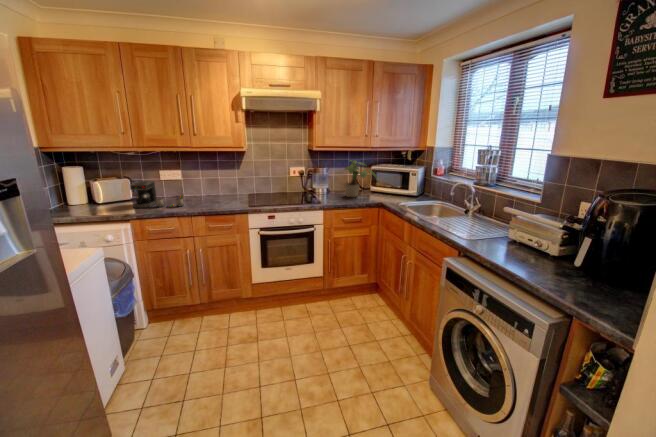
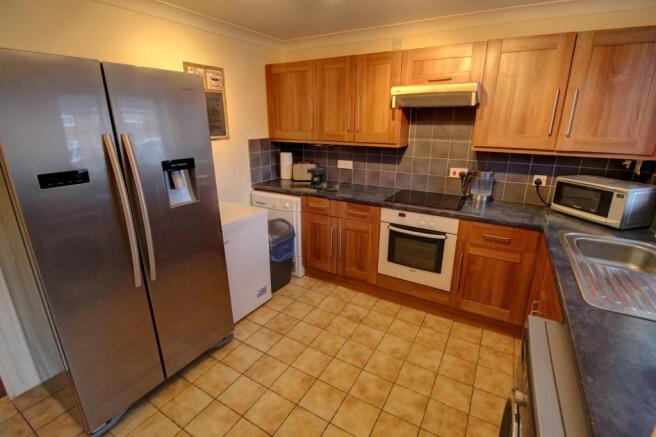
potted plant: present [345,160,377,197] -> none [507,165,553,212]

